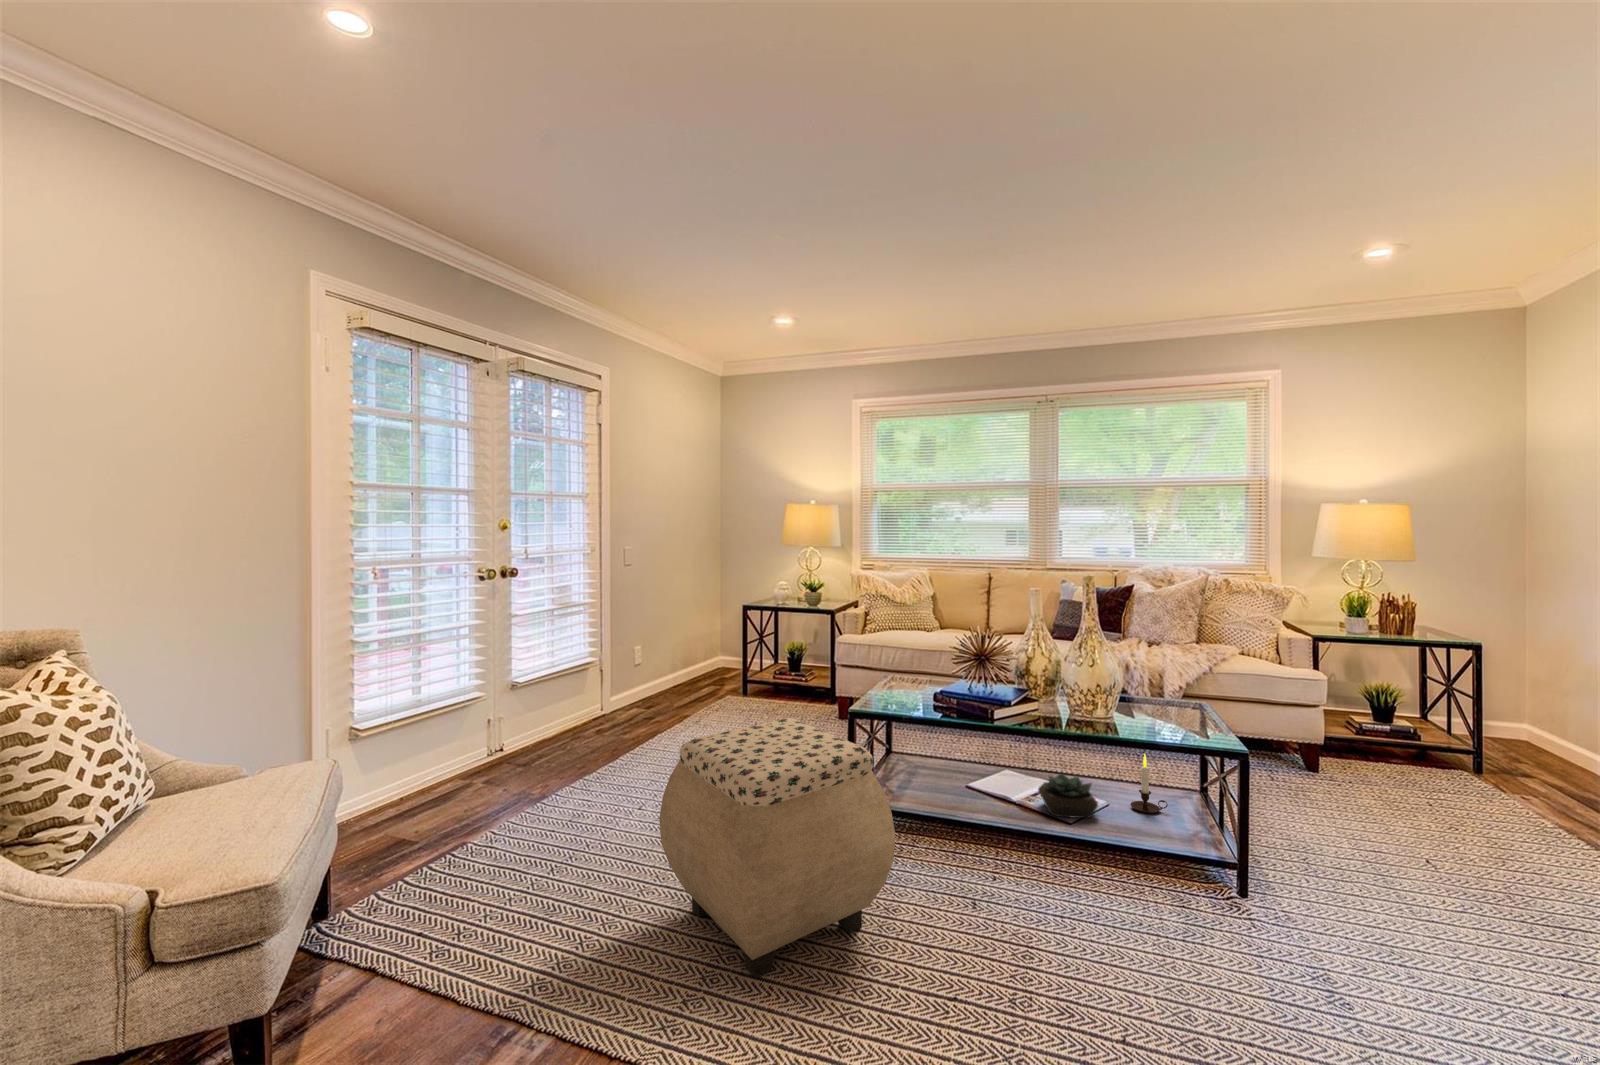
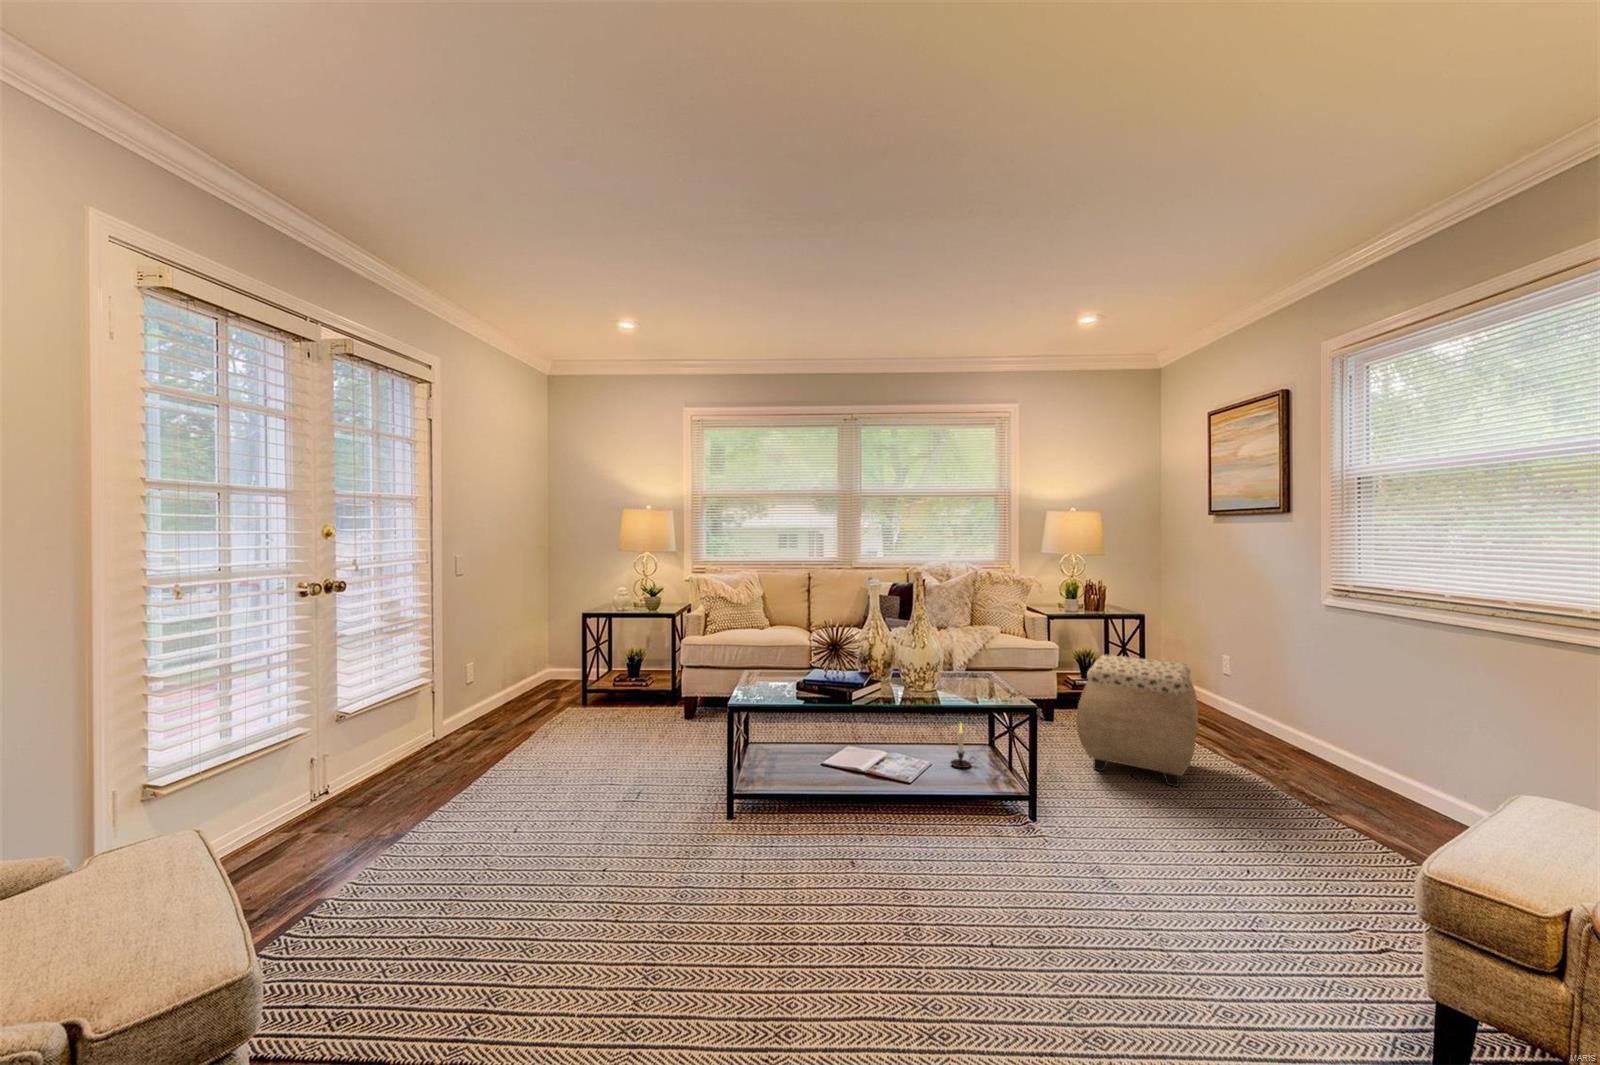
ottoman: present [659,718,895,978] -> present [1076,655,1198,787]
succulent plant: present [1038,773,1098,818] -> none [884,744,932,781]

